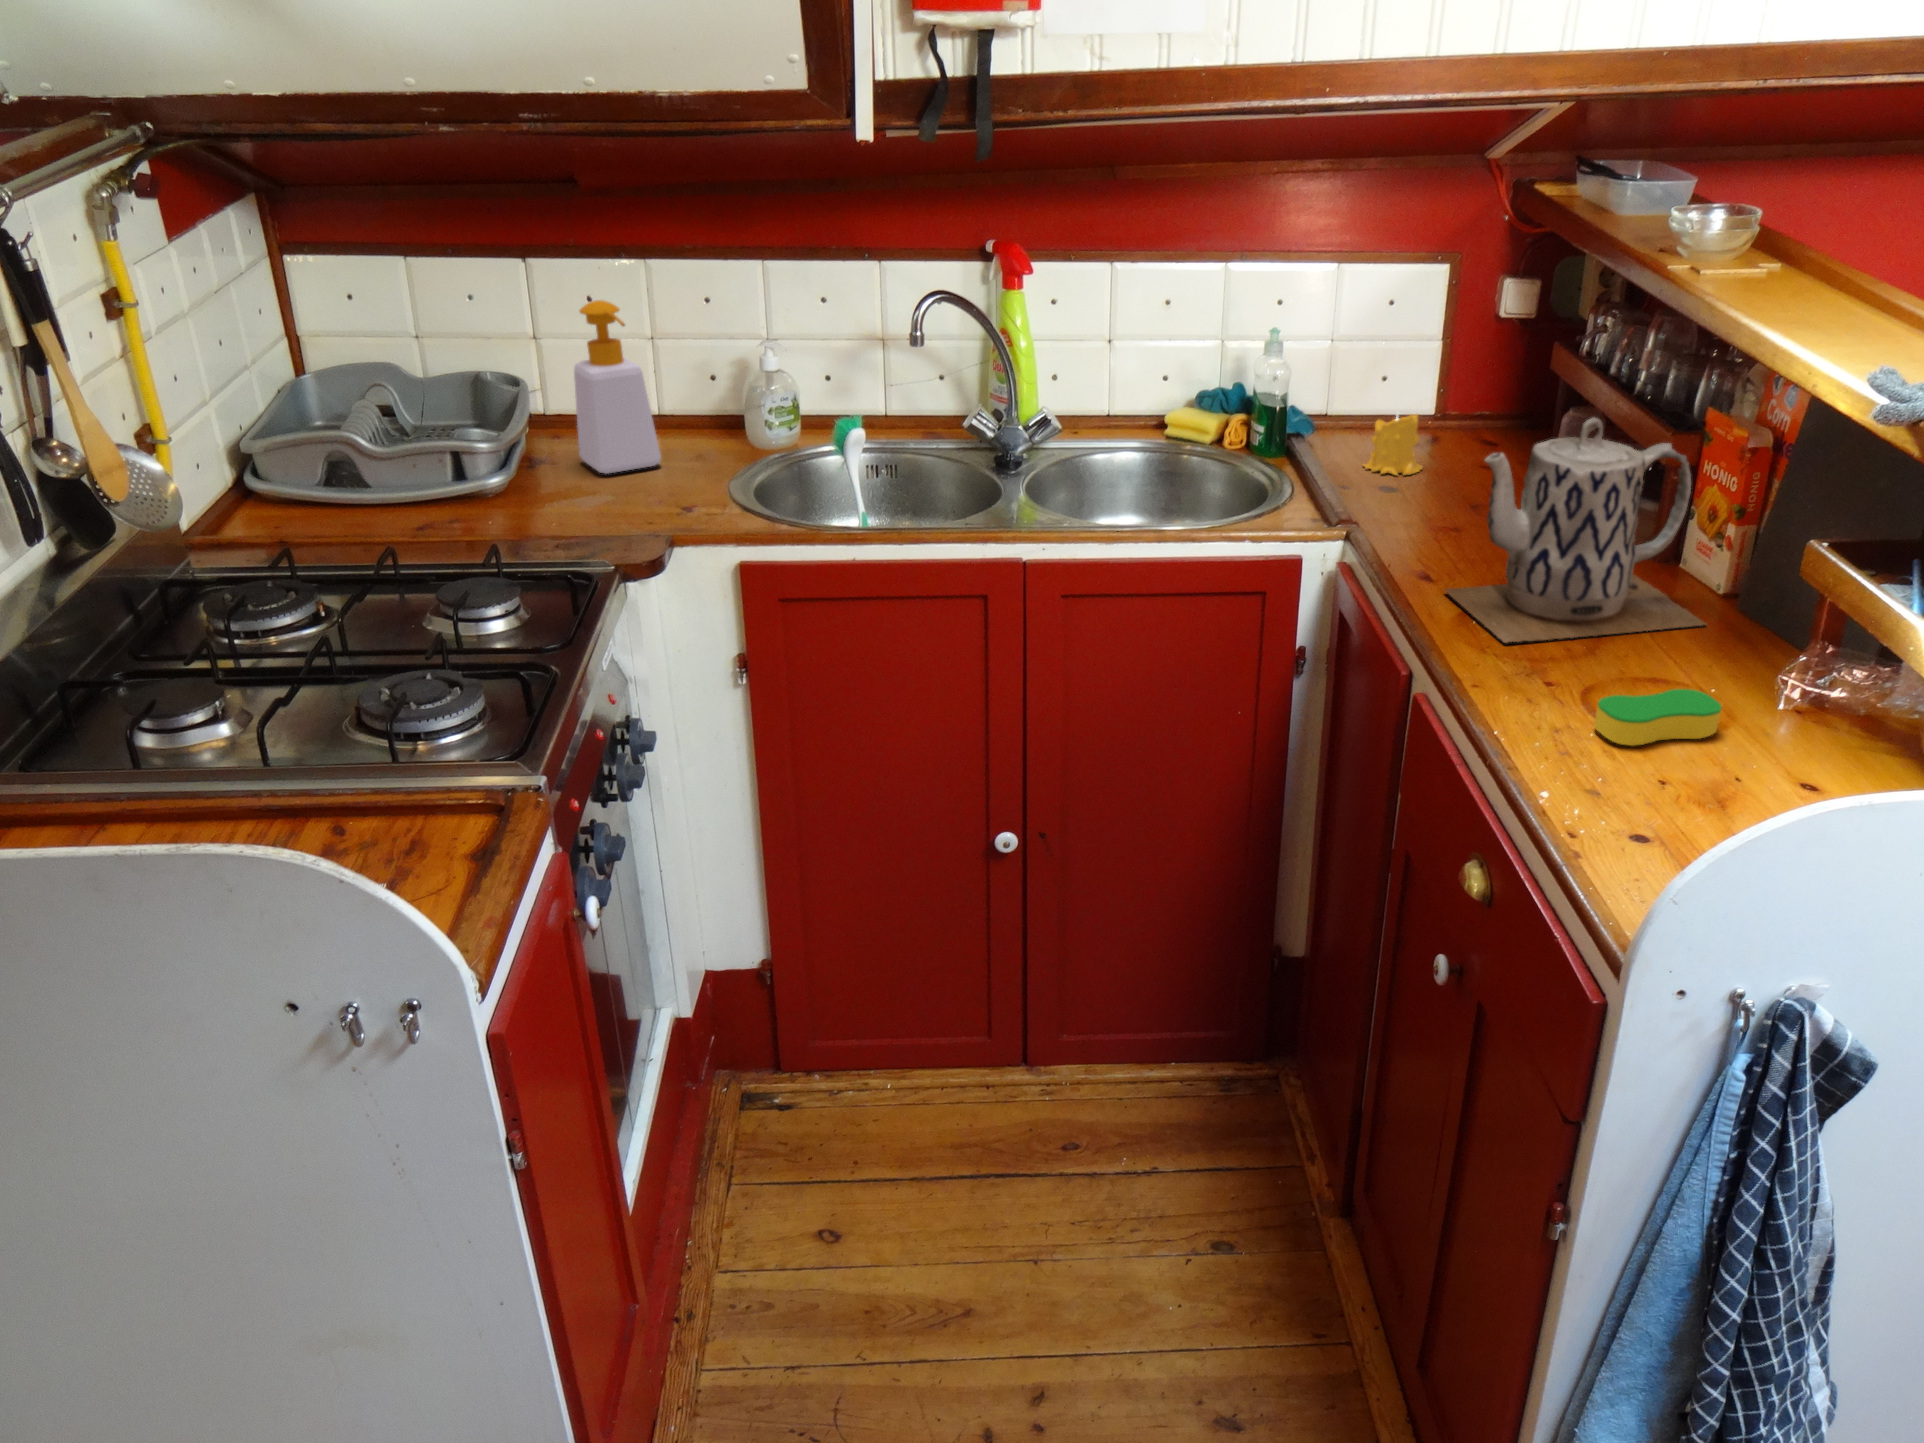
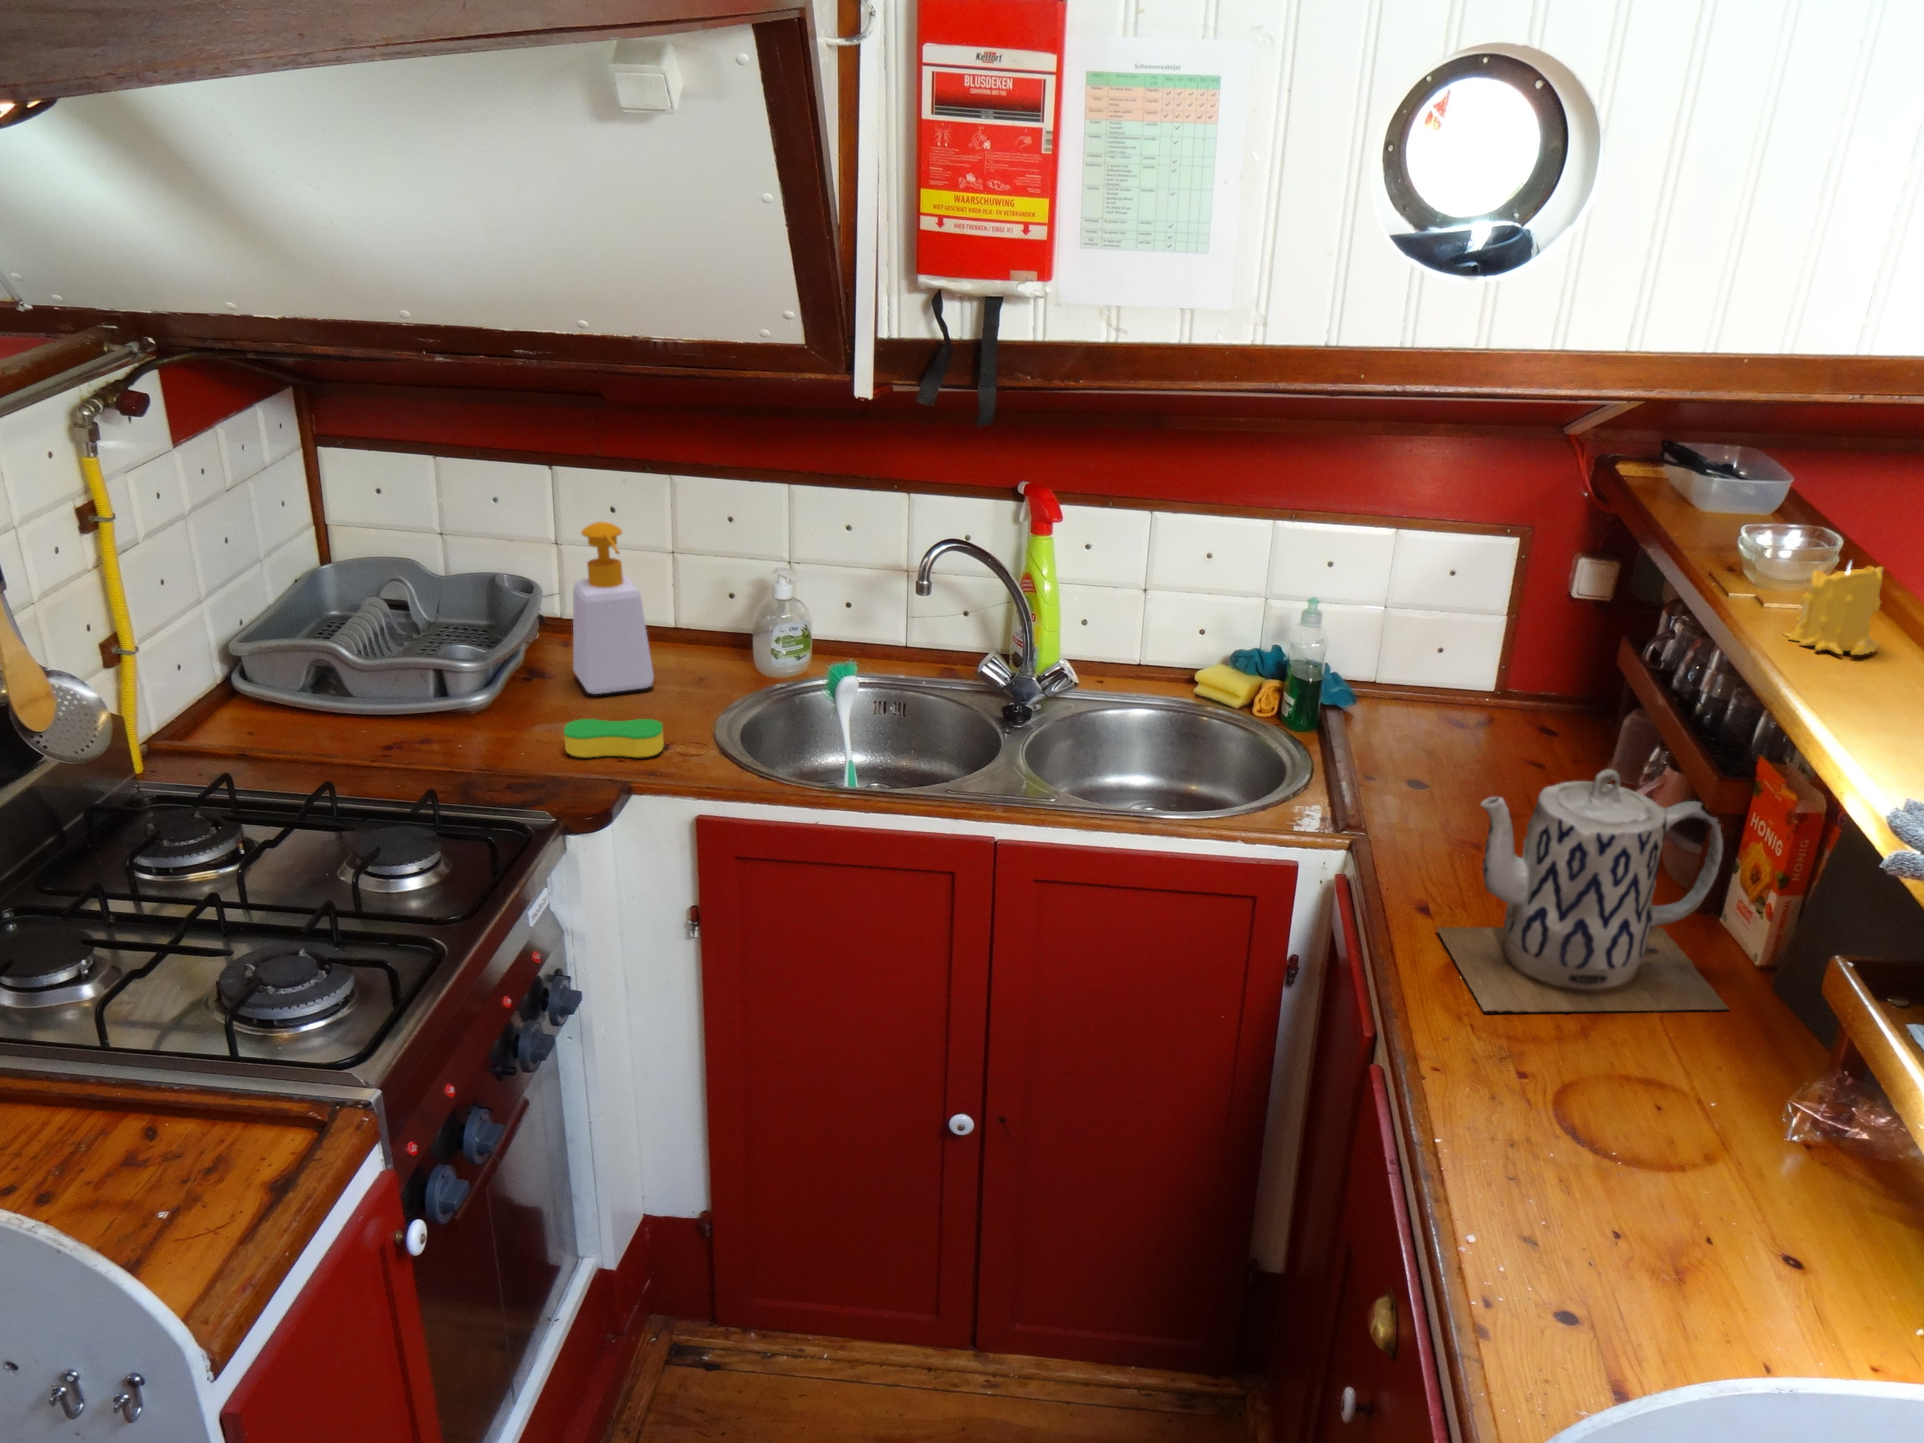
candle: present [1363,414,1422,475] -> present [1783,562,1883,655]
sponge: present [1594,689,1722,746] -> present [564,719,664,757]

